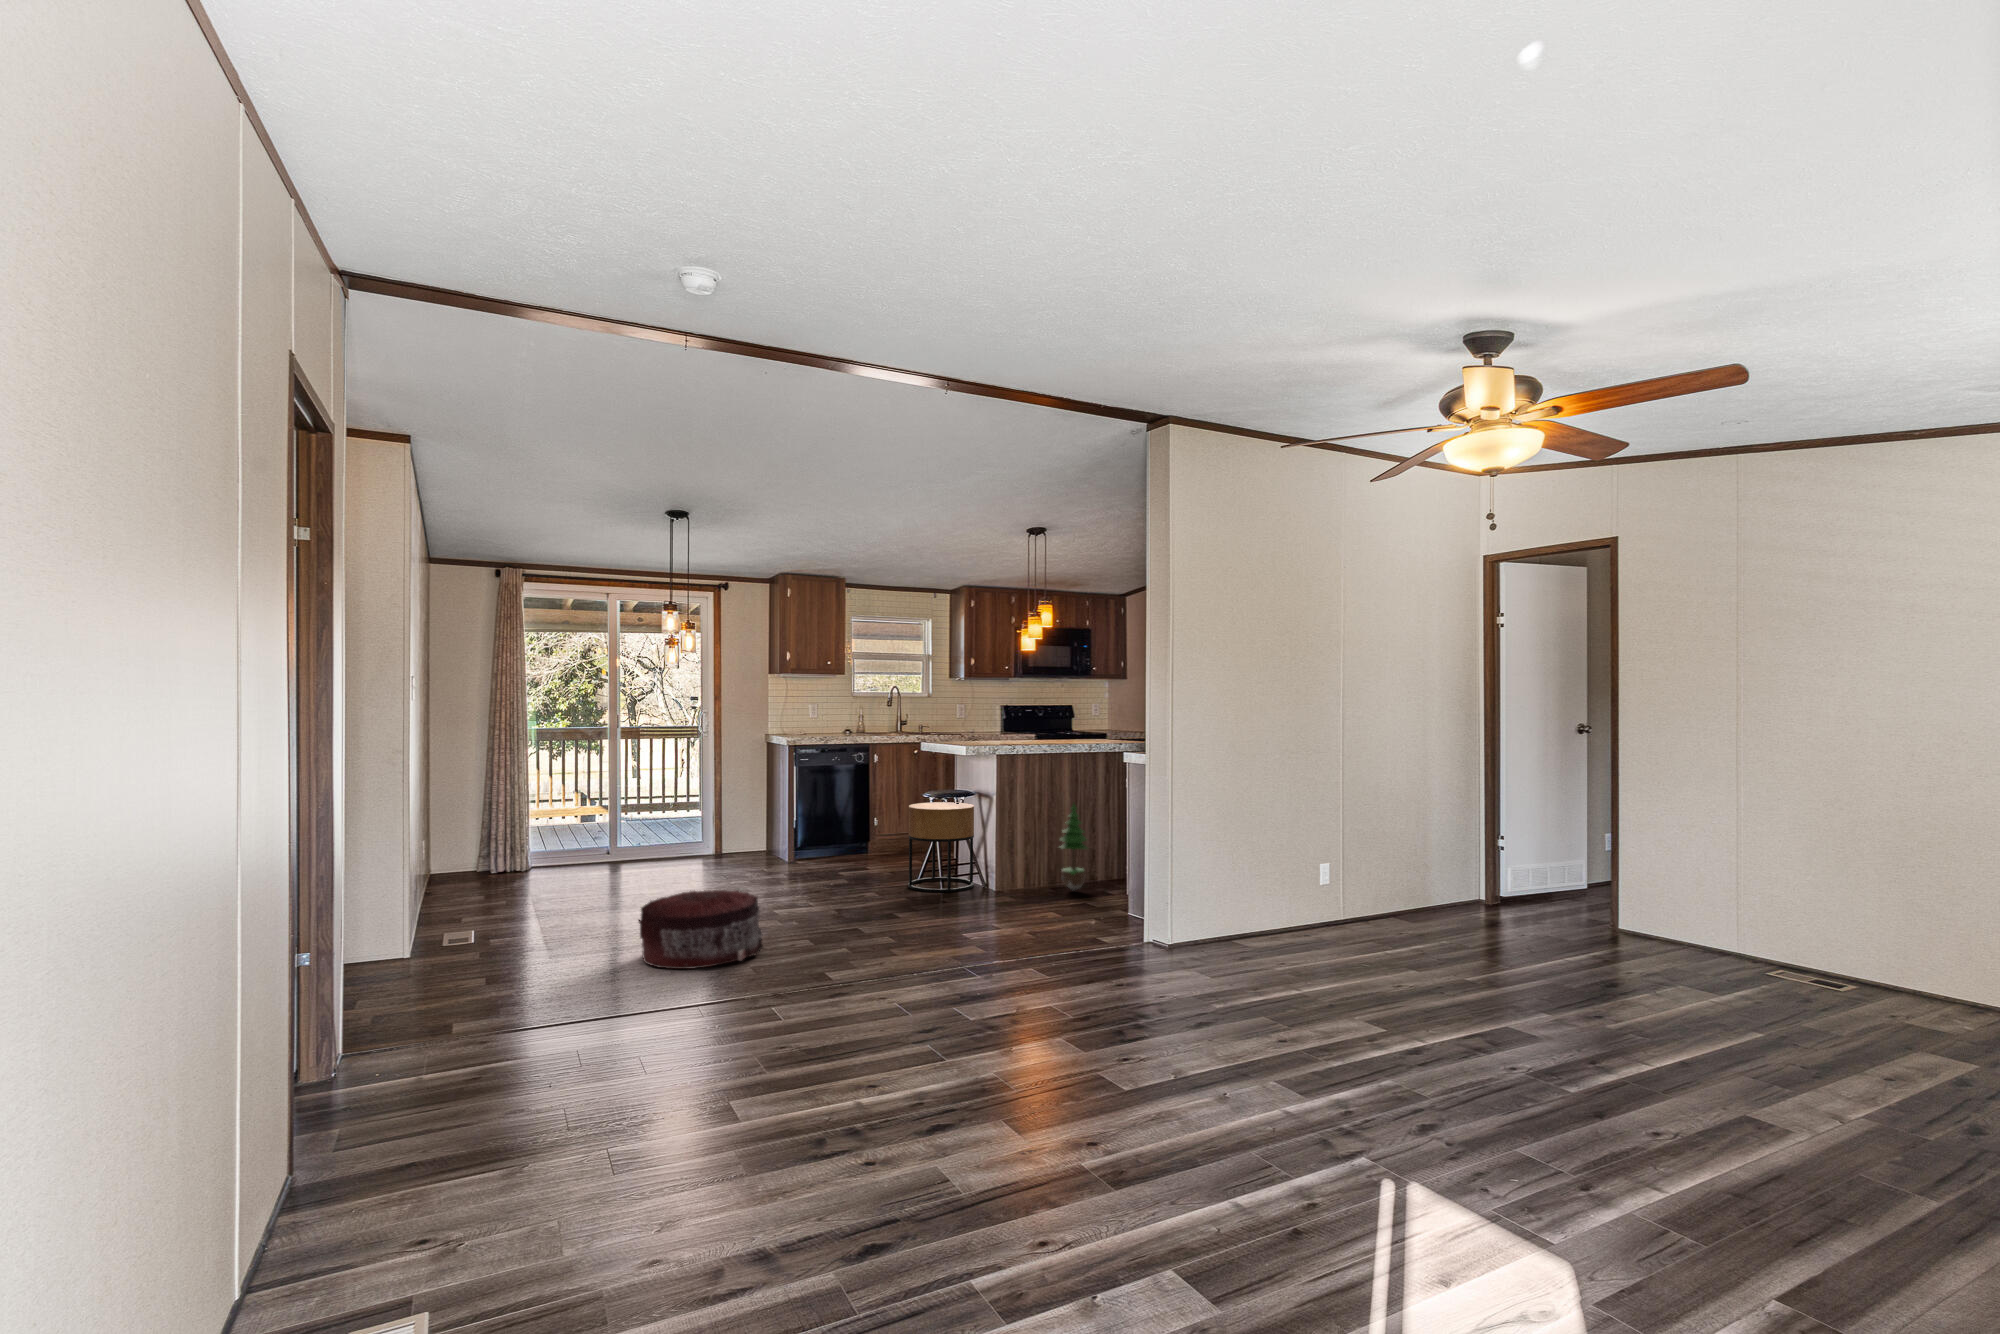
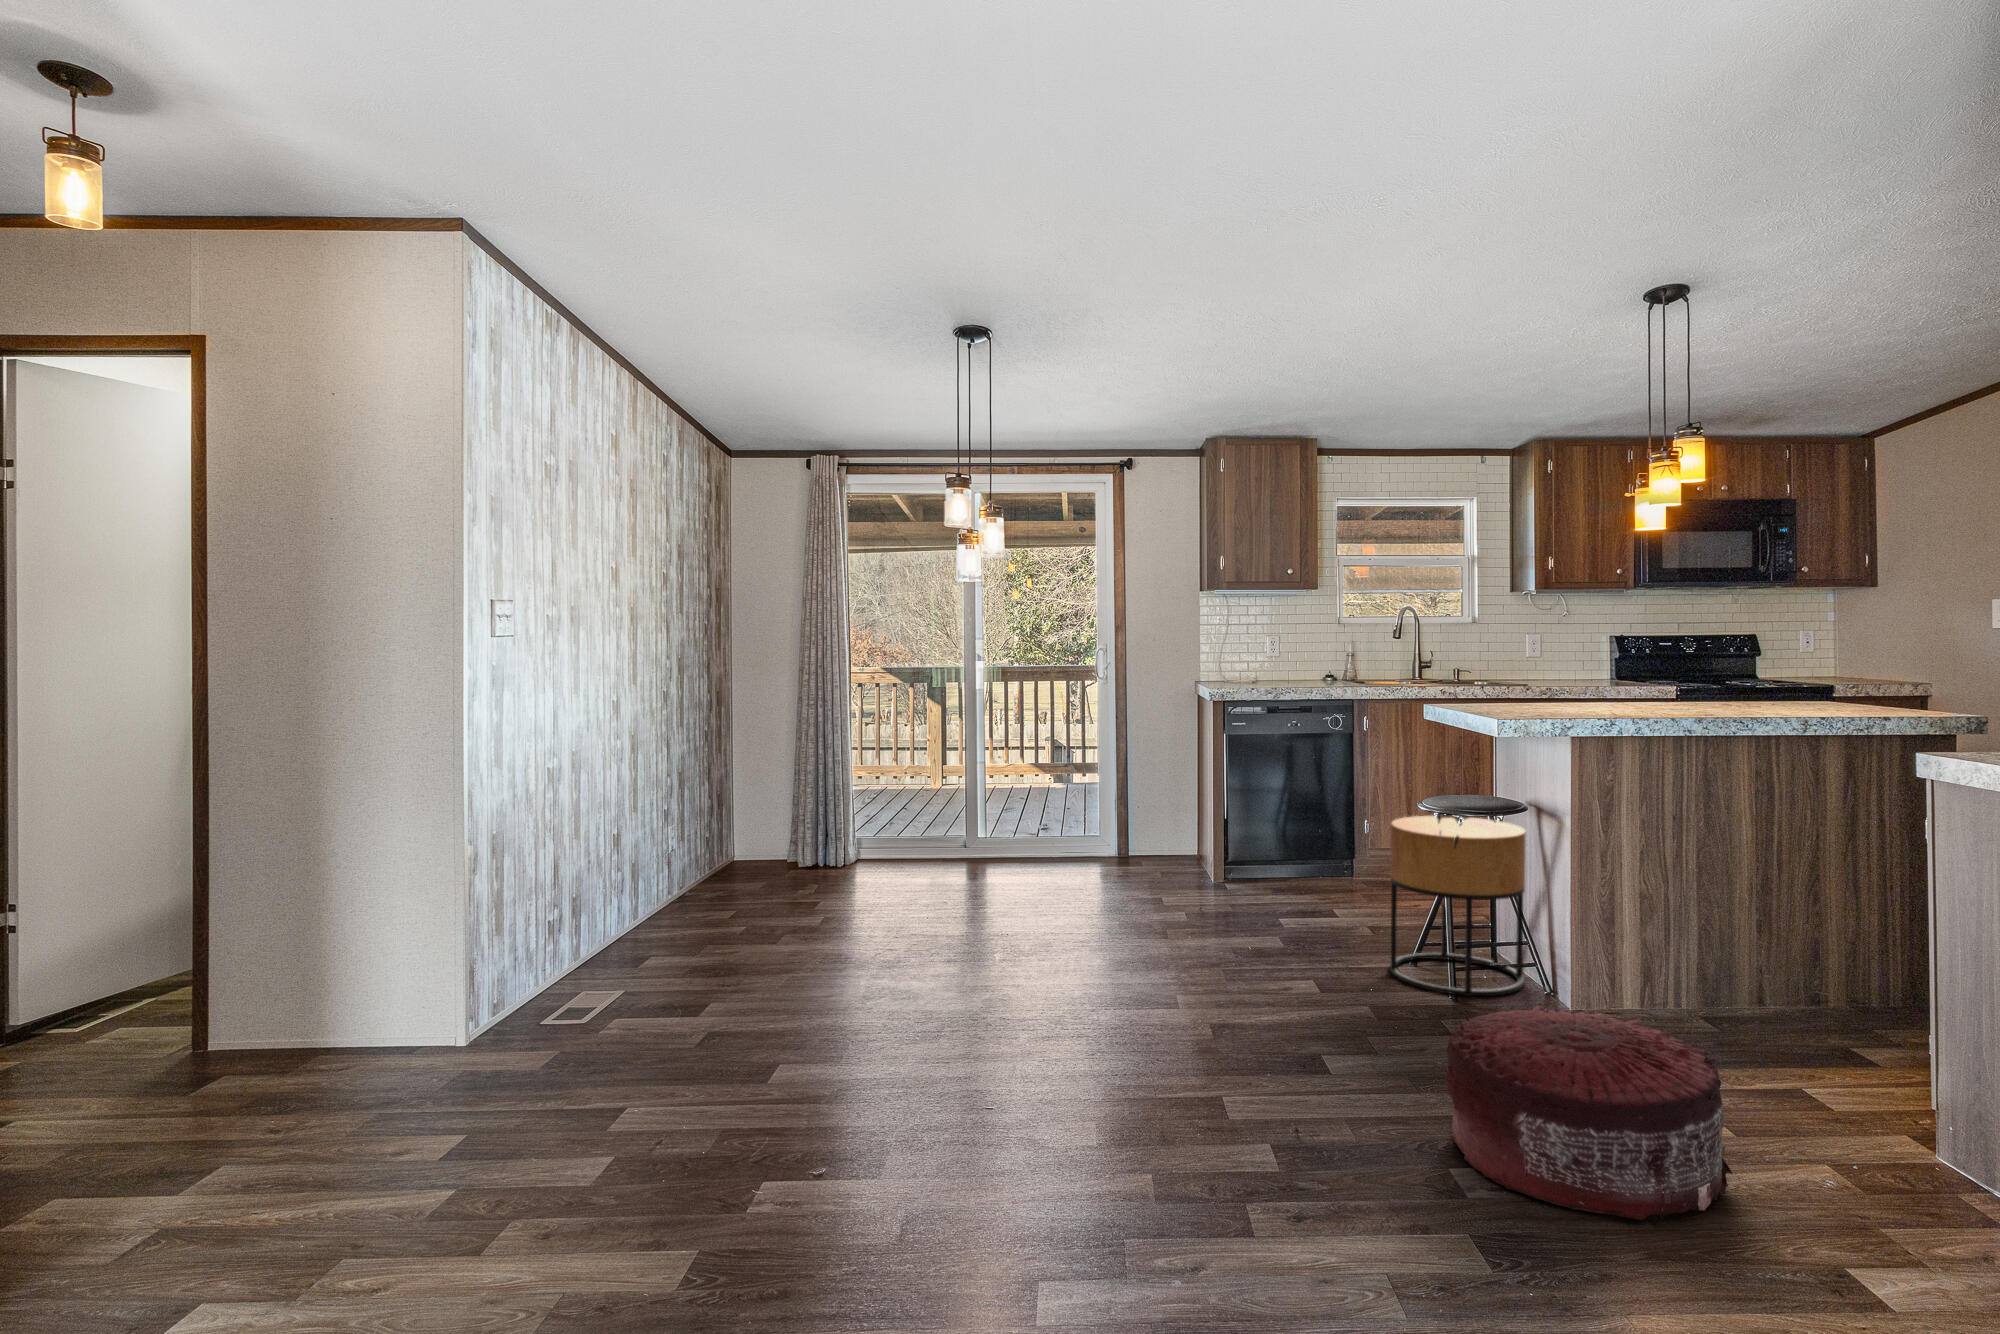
potted tree: present [1059,804,1088,891] -> none [1720,844,1804,1037]
pouf: present [639,890,763,969] -> present [1444,1005,1732,1220]

